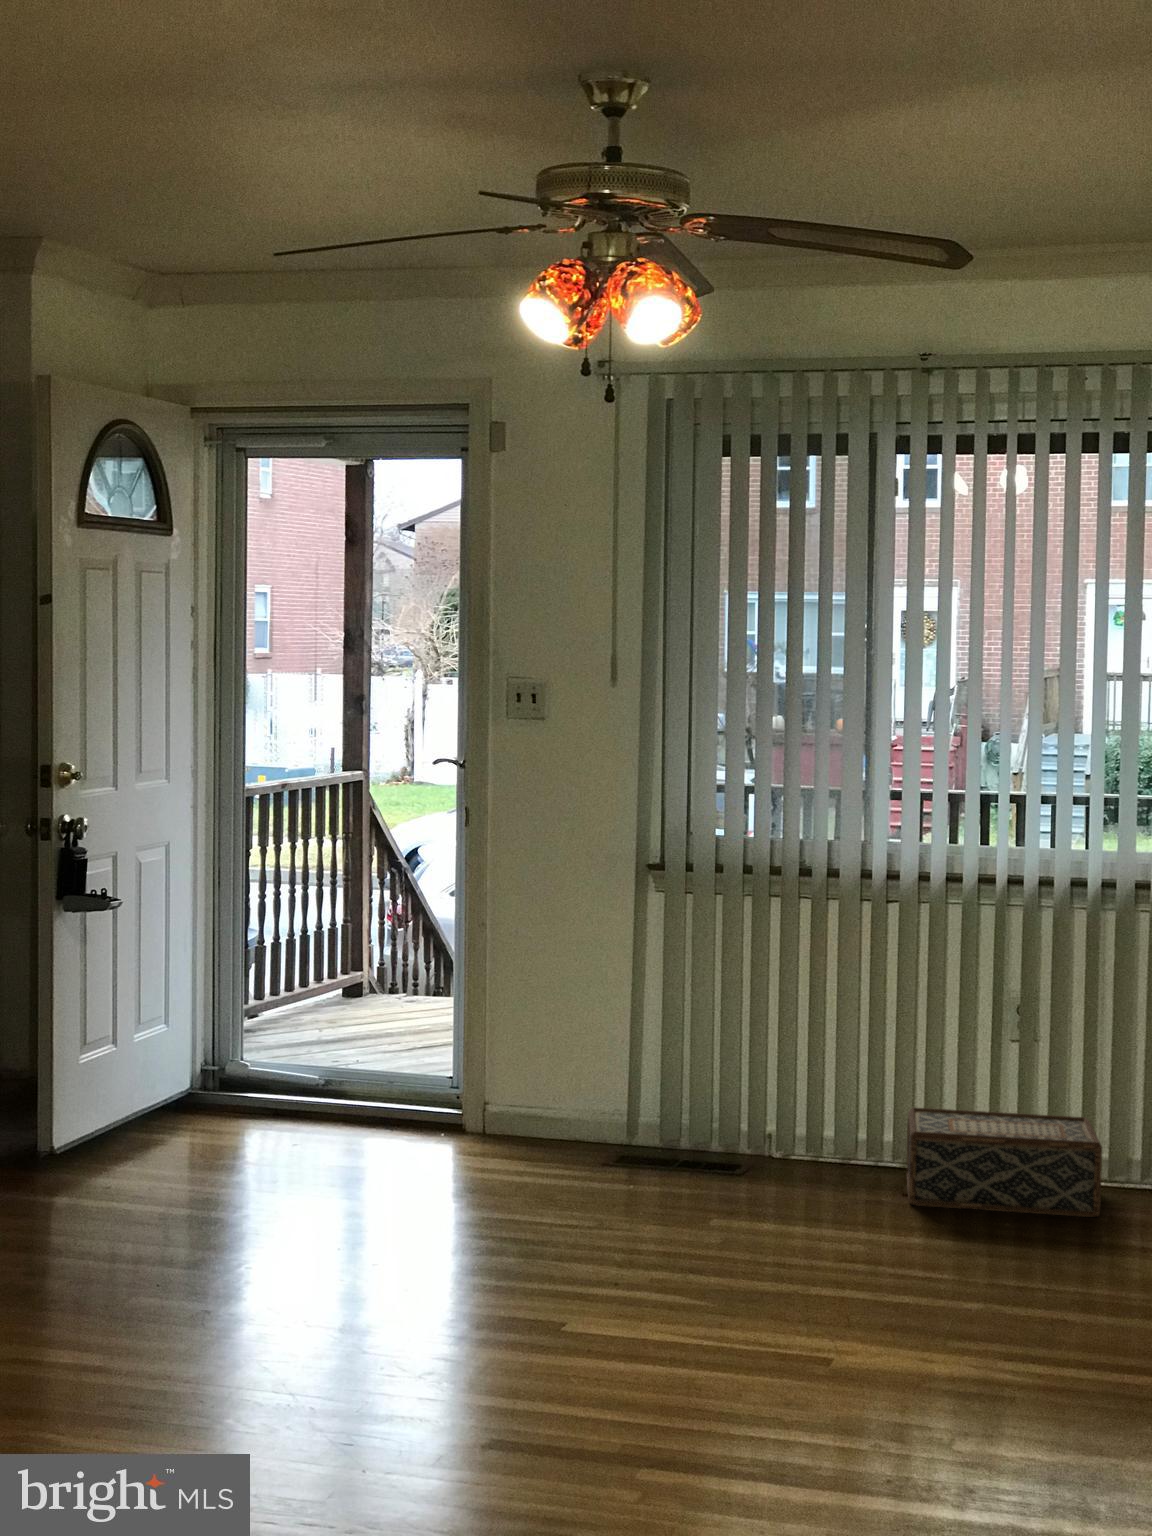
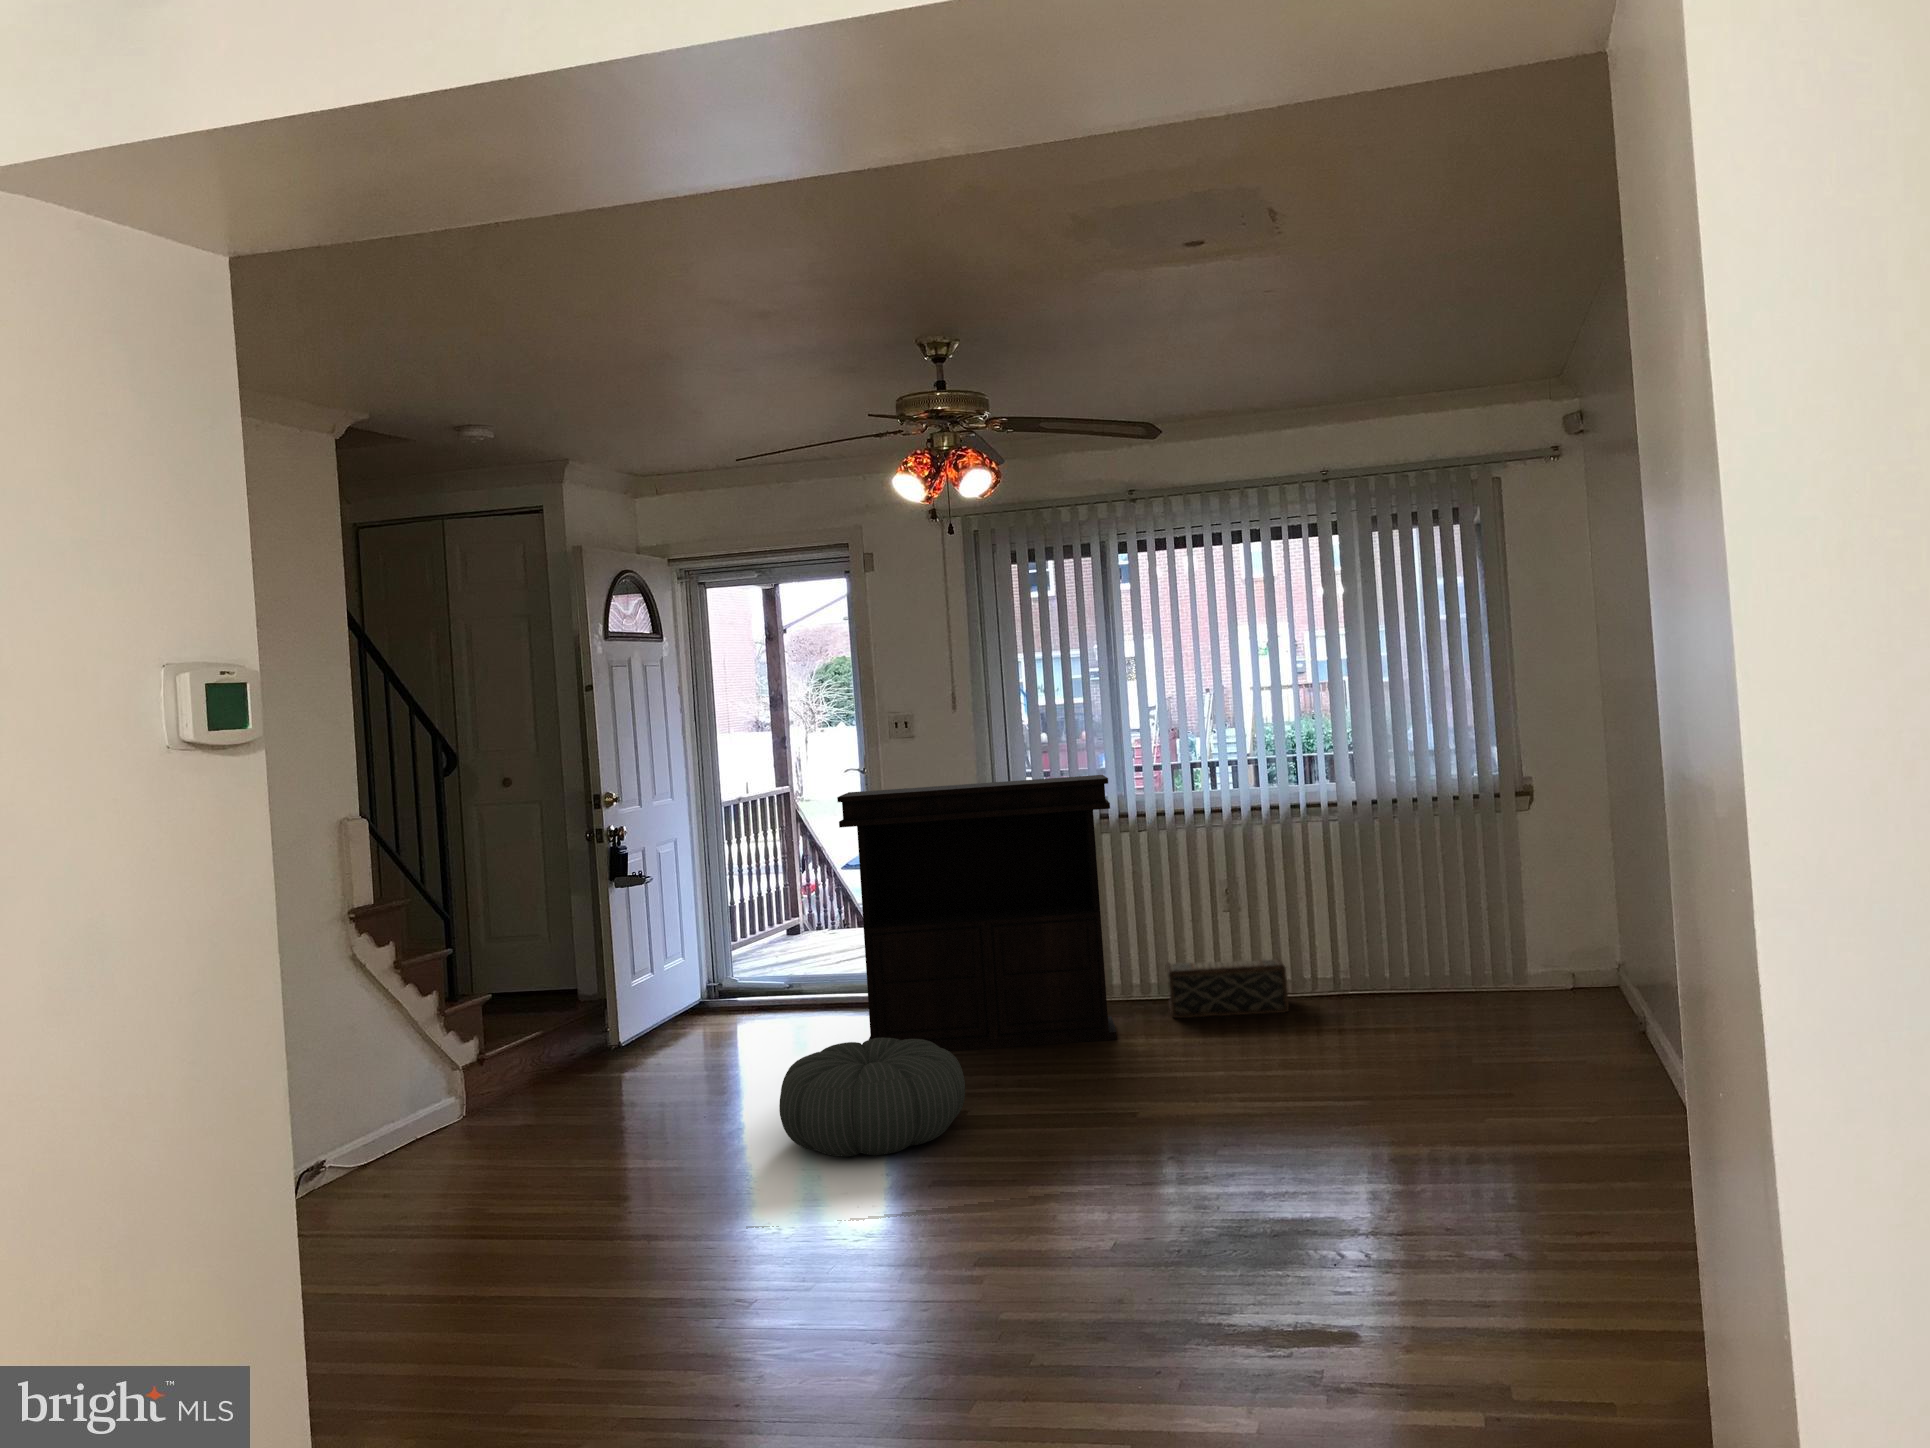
console table: none [407,801,842,1233] -> present [837,775,1117,1051]
pouf: none [258,1209,555,1406] -> present [779,1038,965,1157]

